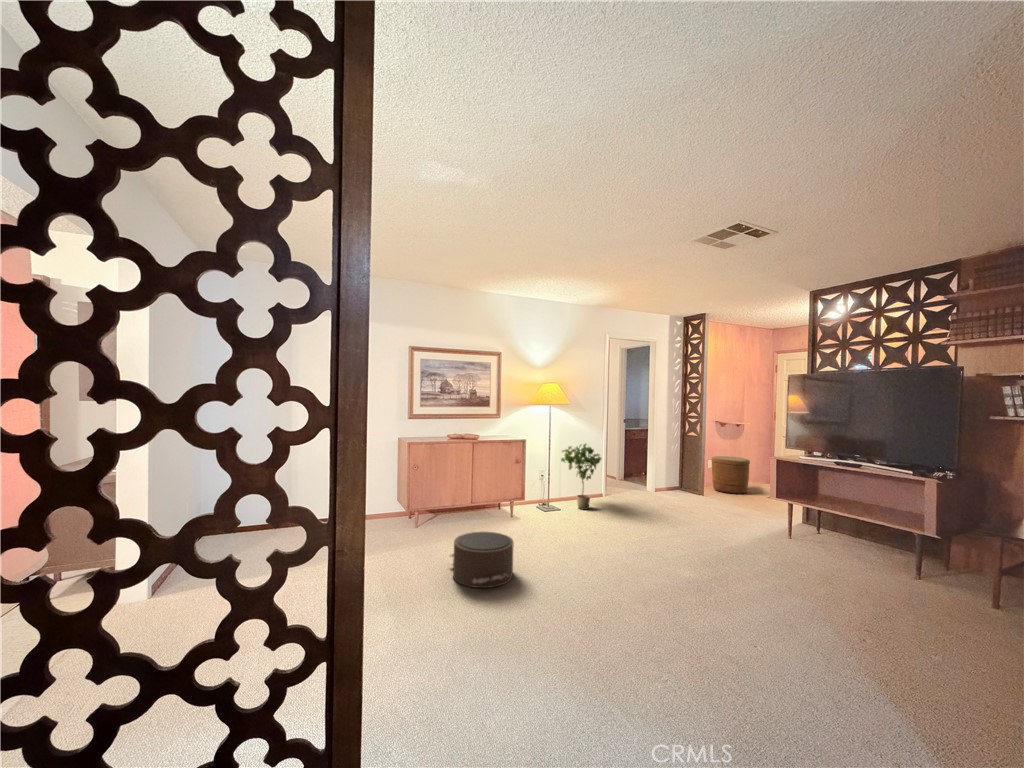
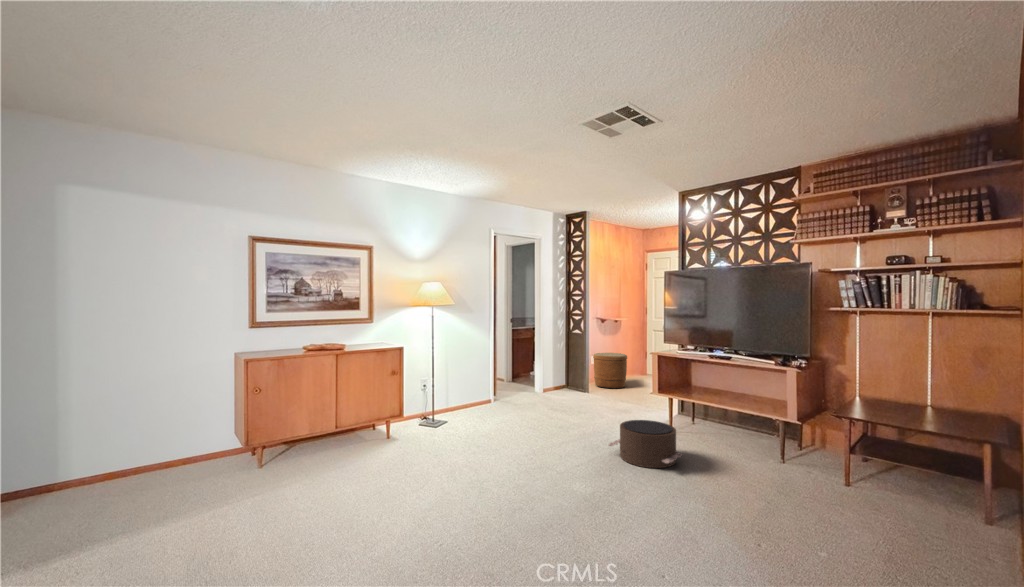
potted plant: present [561,444,601,510] -> none [444,347,488,419]
pouf: present [450,532,513,588] -> present [609,420,682,468]

